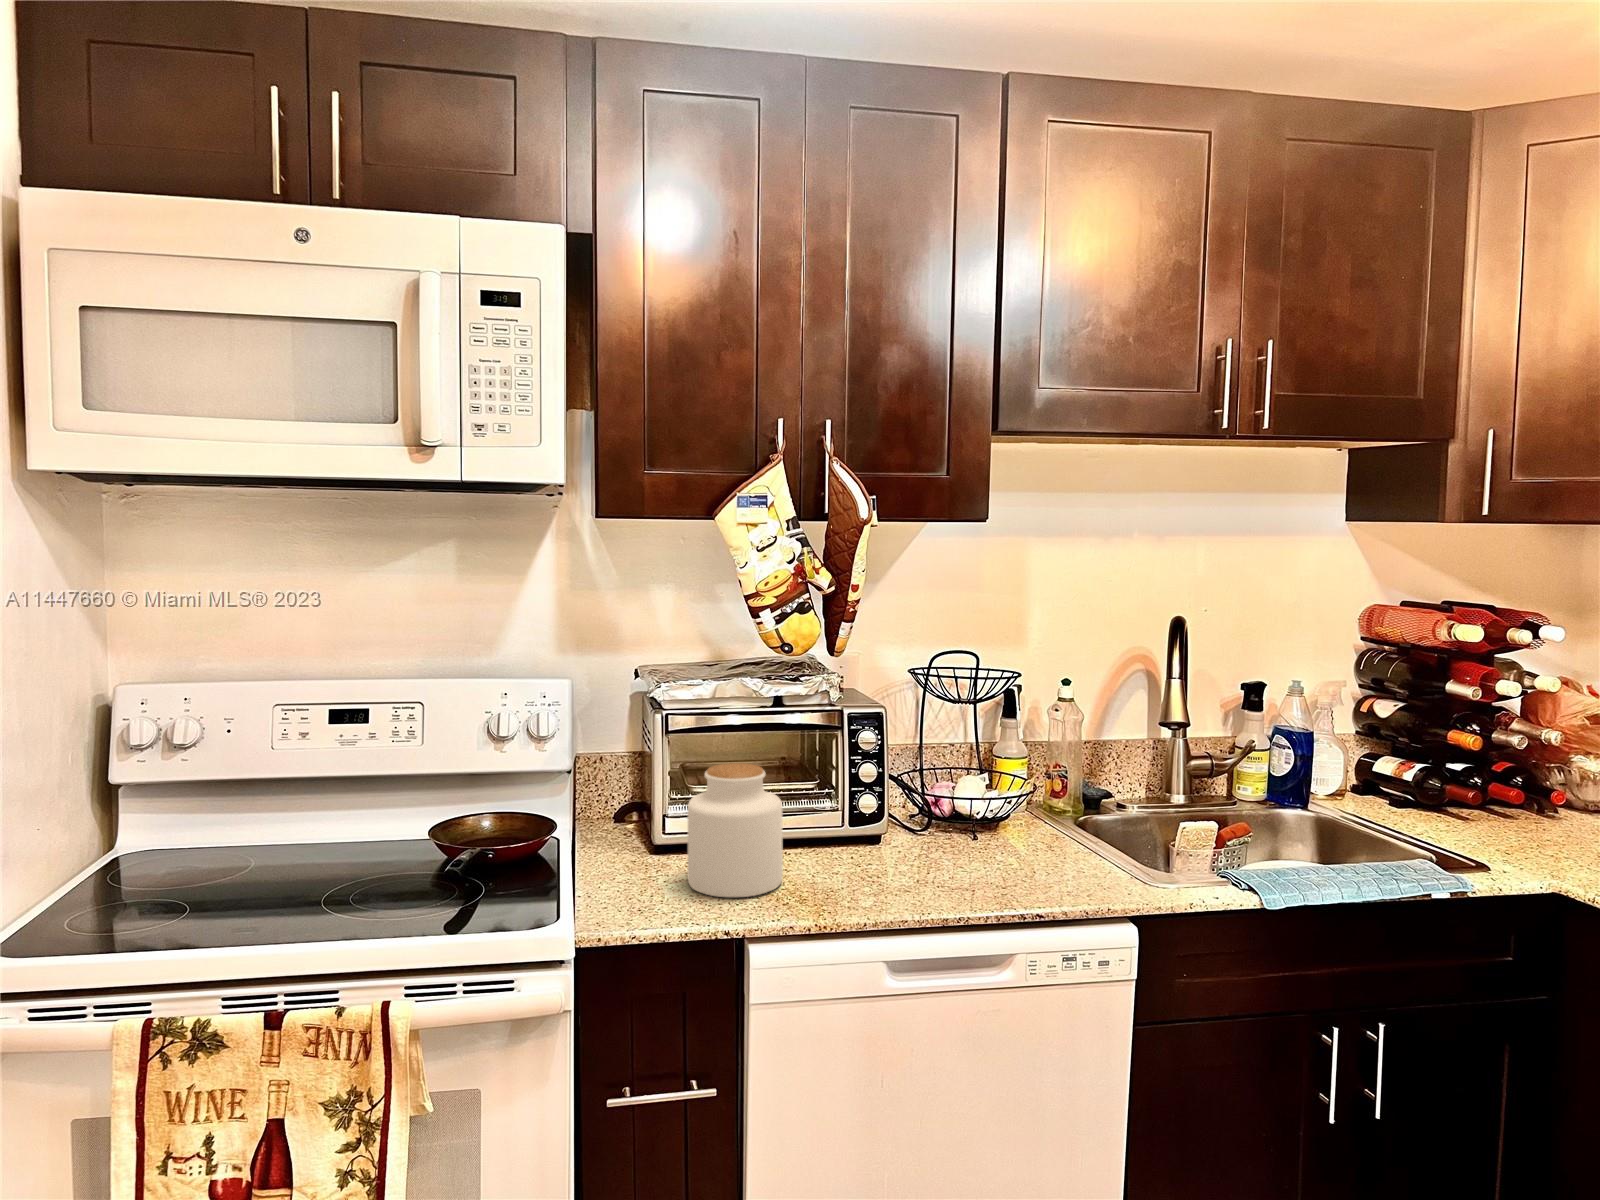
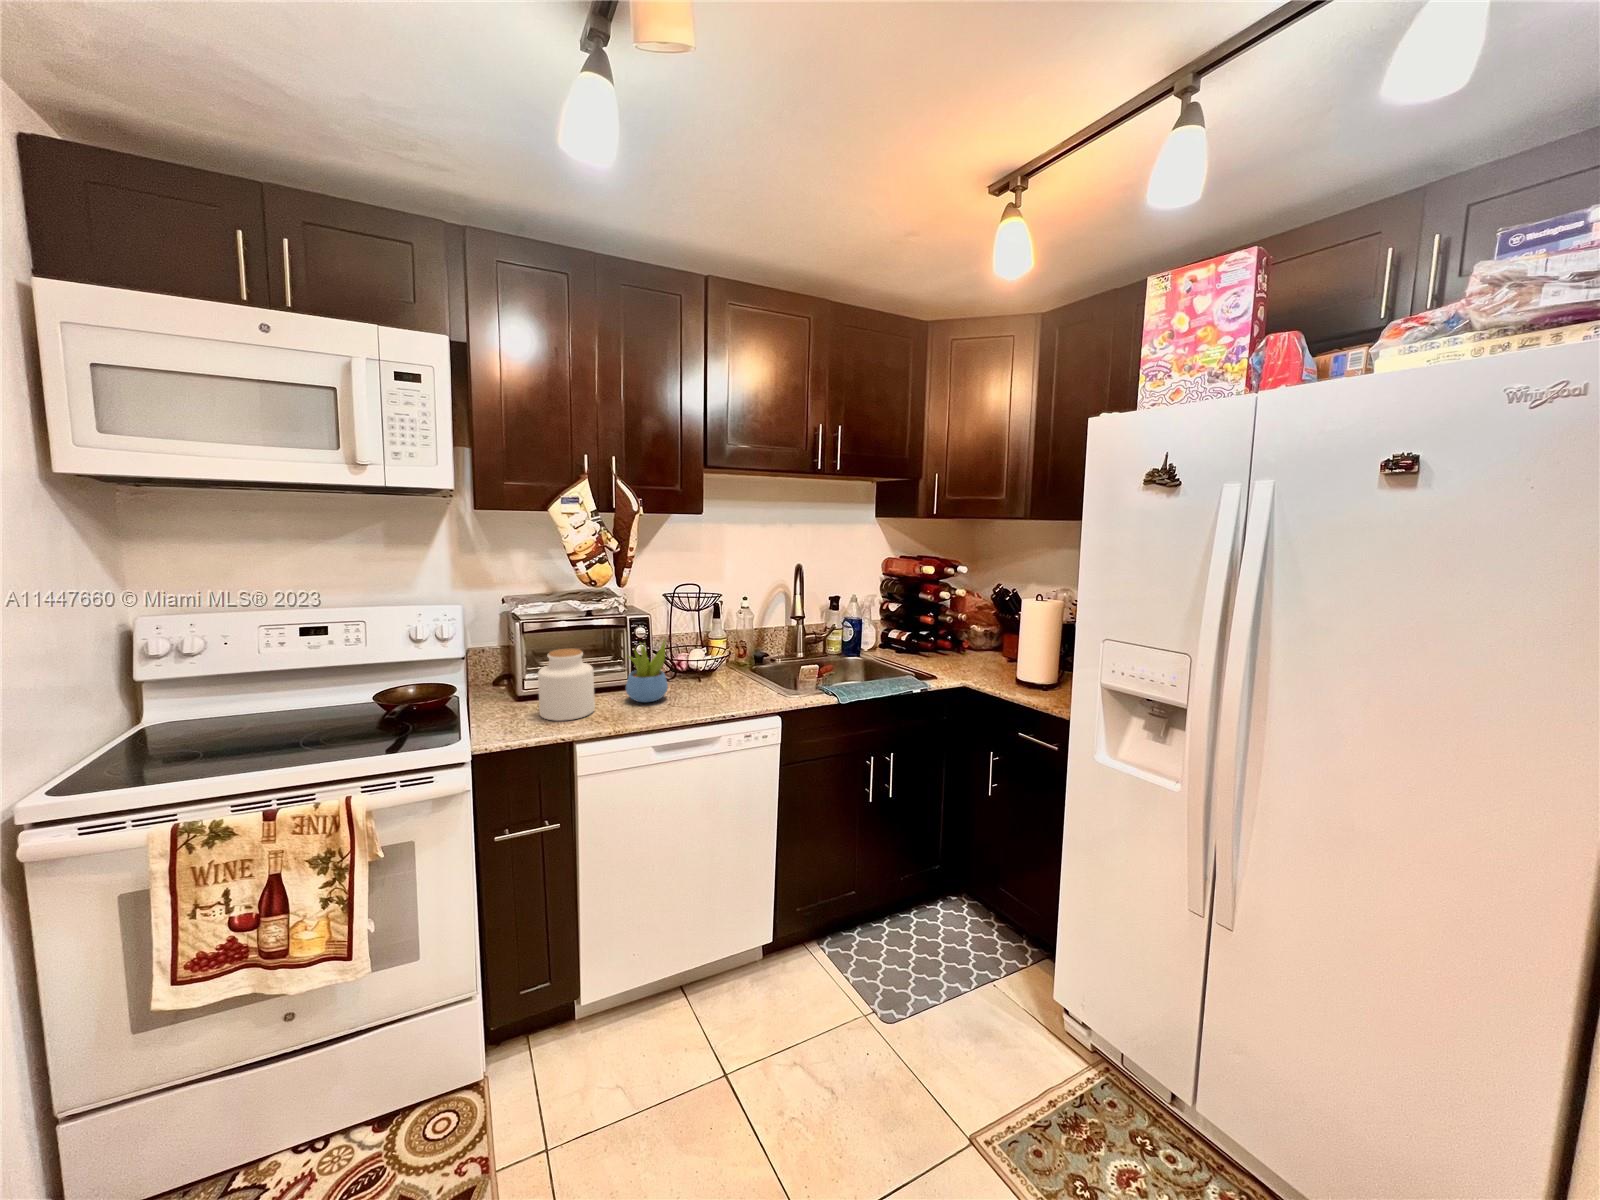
succulent plant: none [838,749,916,875] -> present [626,639,668,702]

